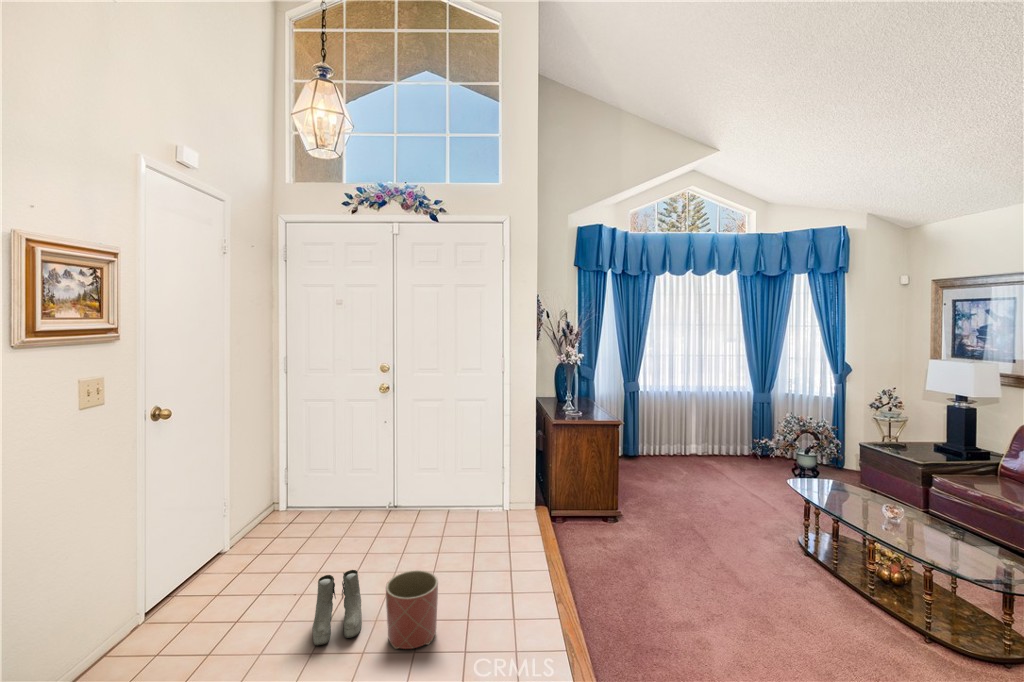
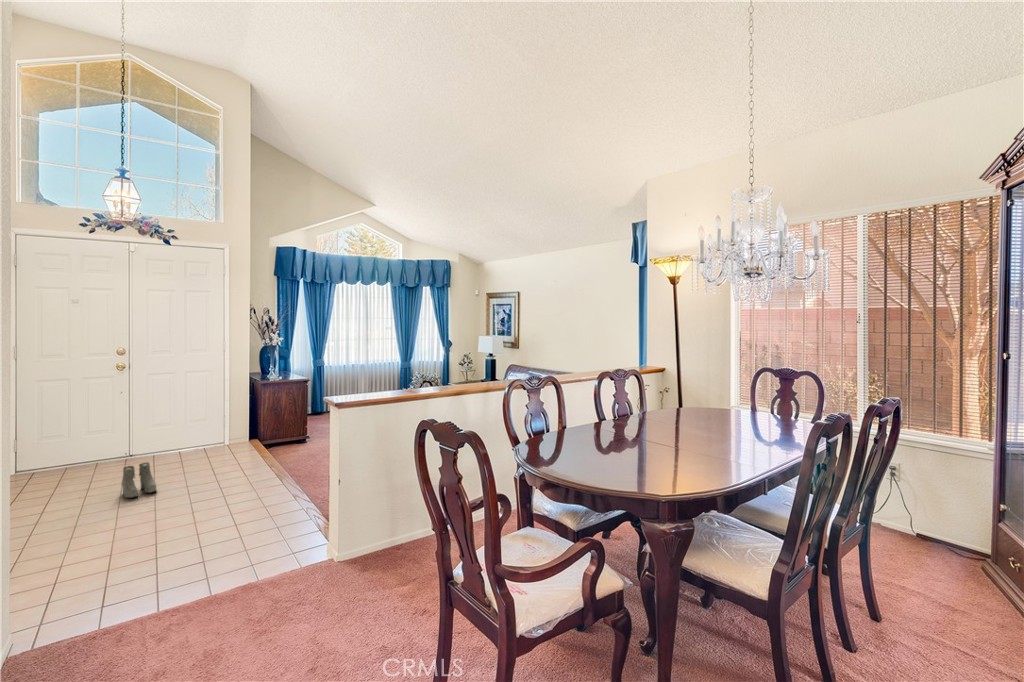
planter: present [386,570,438,649] -> none [175,454,208,490]

